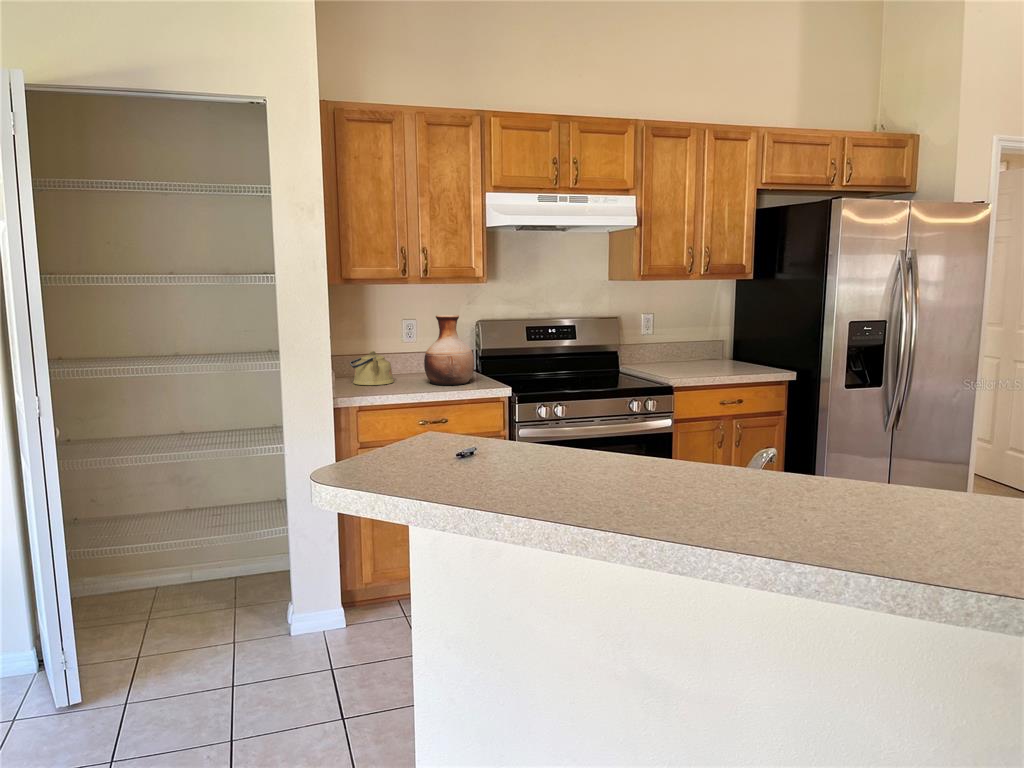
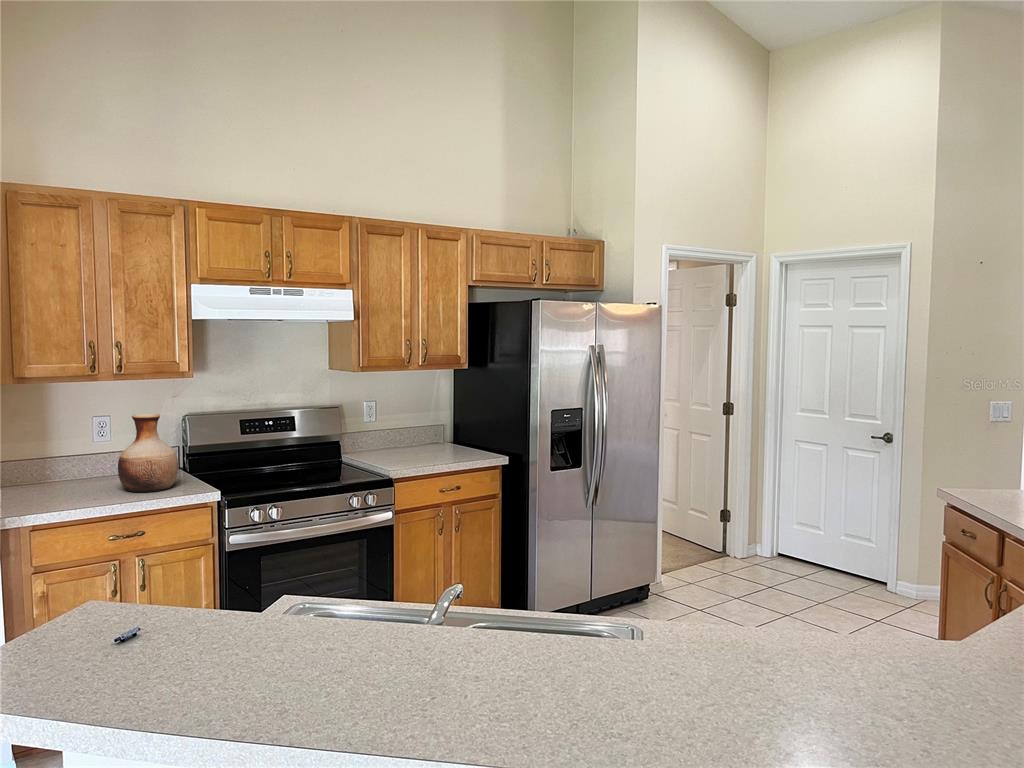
kettle: present [350,351,394,385] -> none [22,457,80,497]

